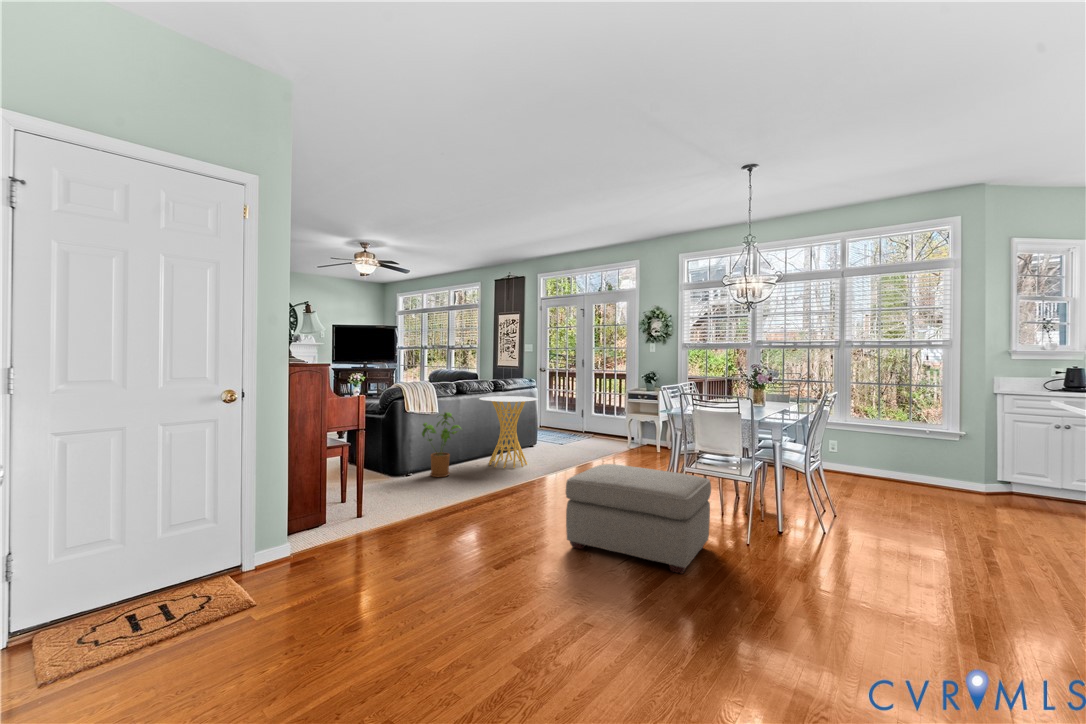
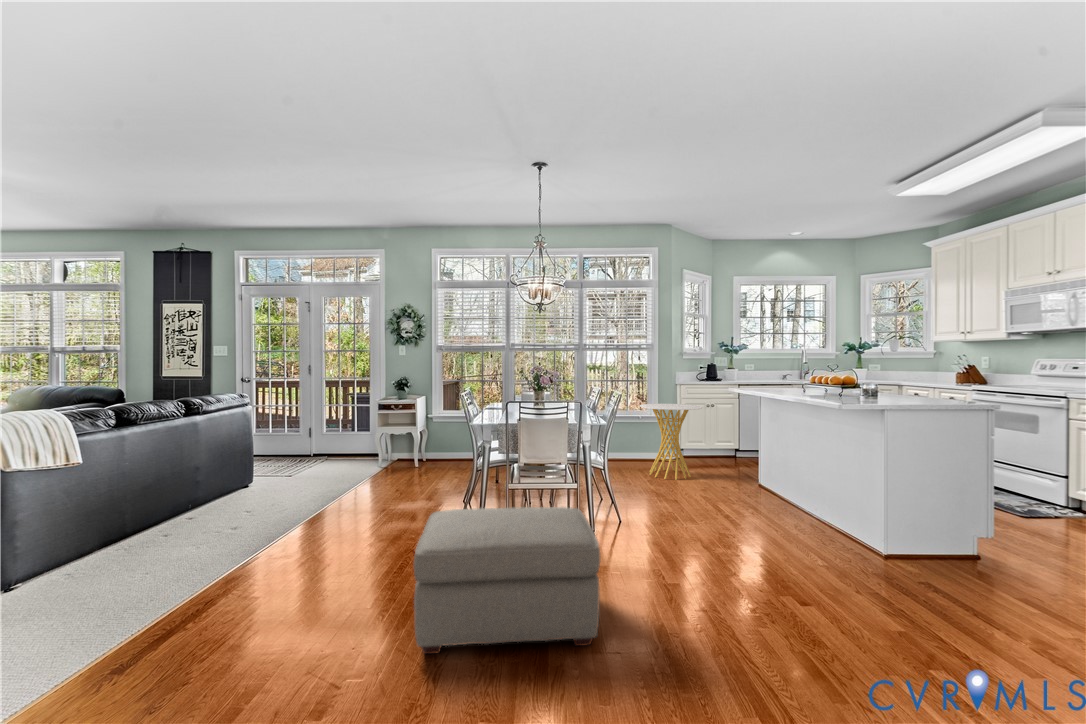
side table: present [479,396,538,468] -> present [640,404,702,480]
house plant: present [422,413,460,477] -> none [45,460,143,581]

